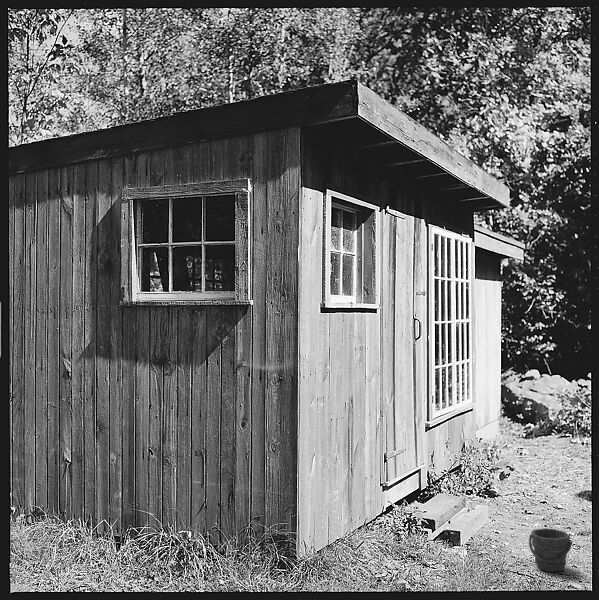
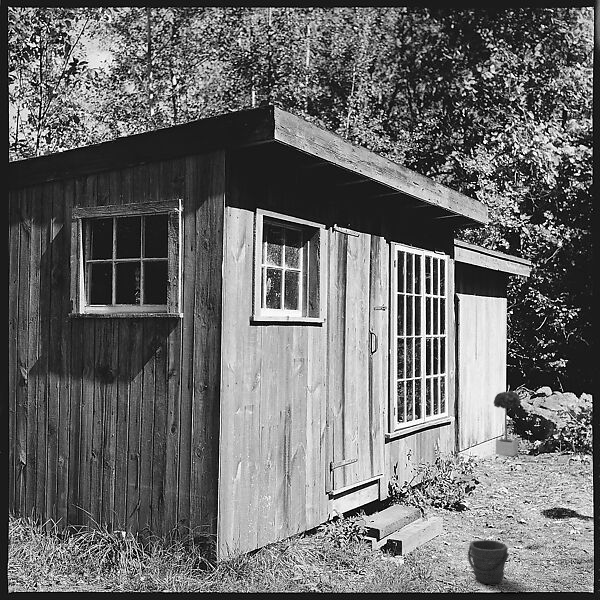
potted tree: none [502,374,530,441] -> present [494,391,521,456]

